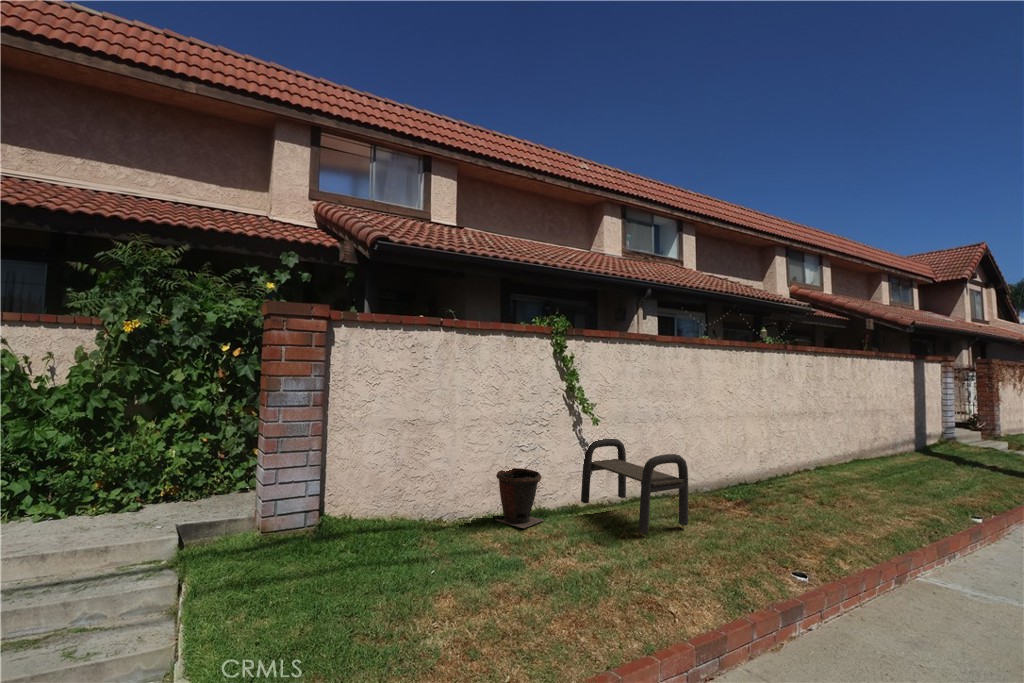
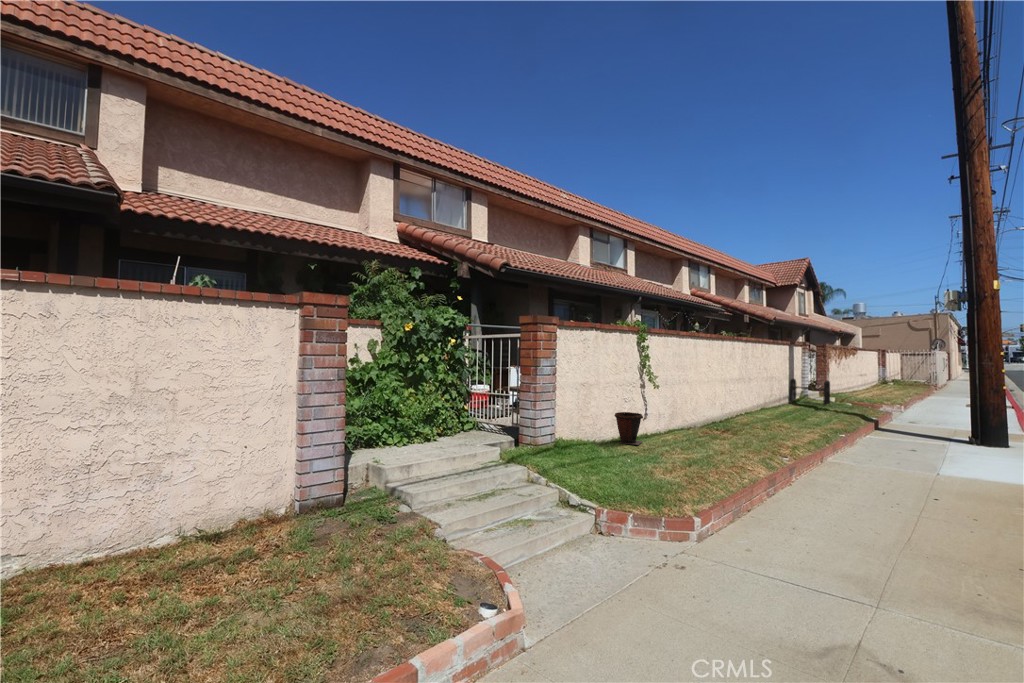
bench: present [581,439,688,533] -> present [789,379,830,405]

